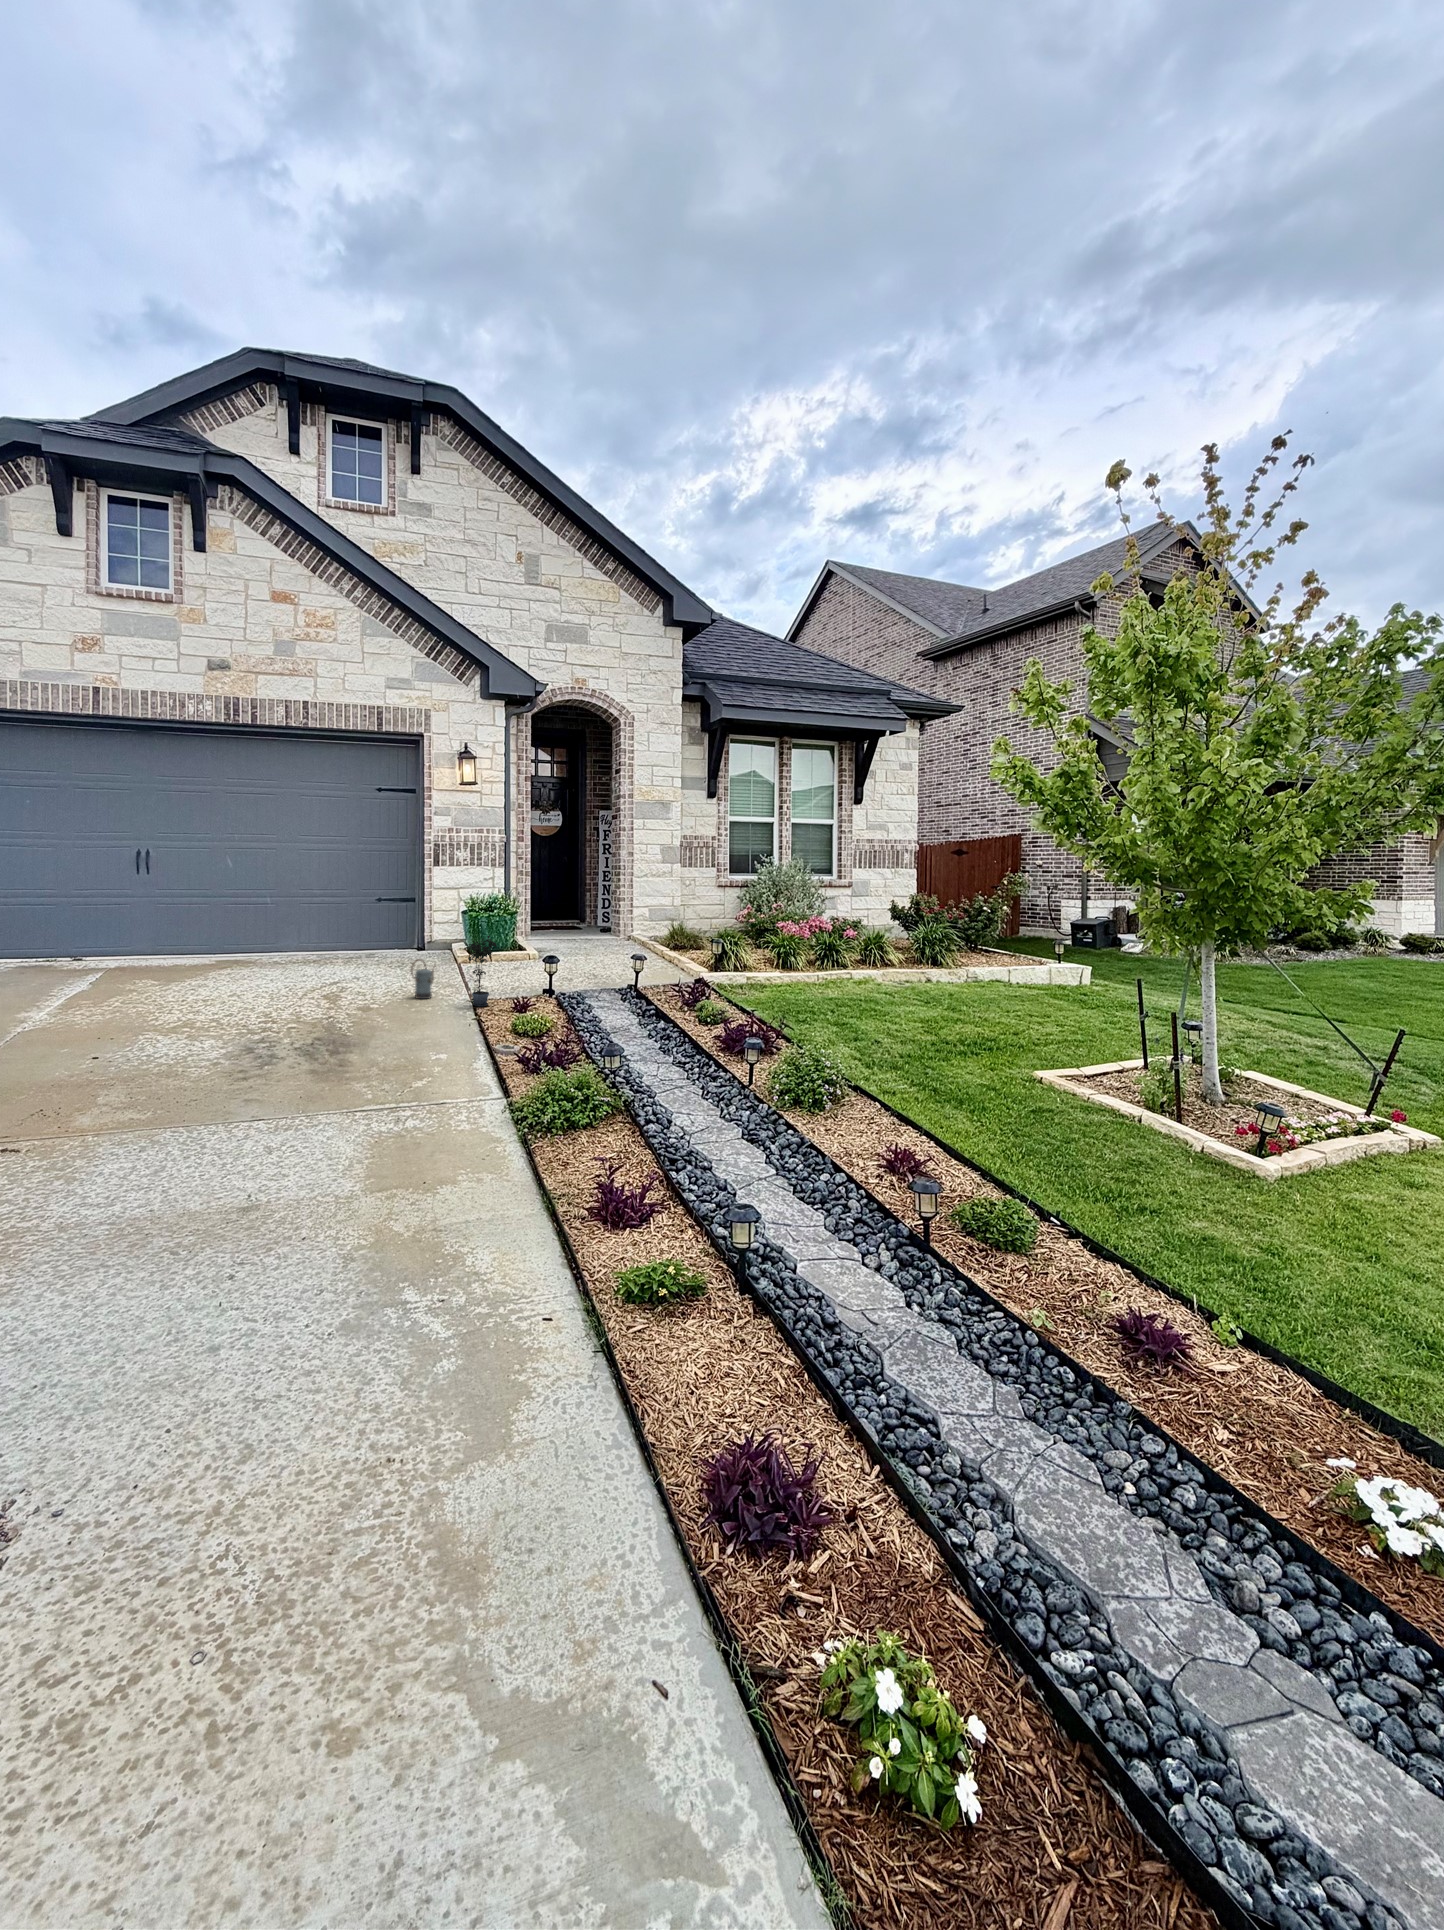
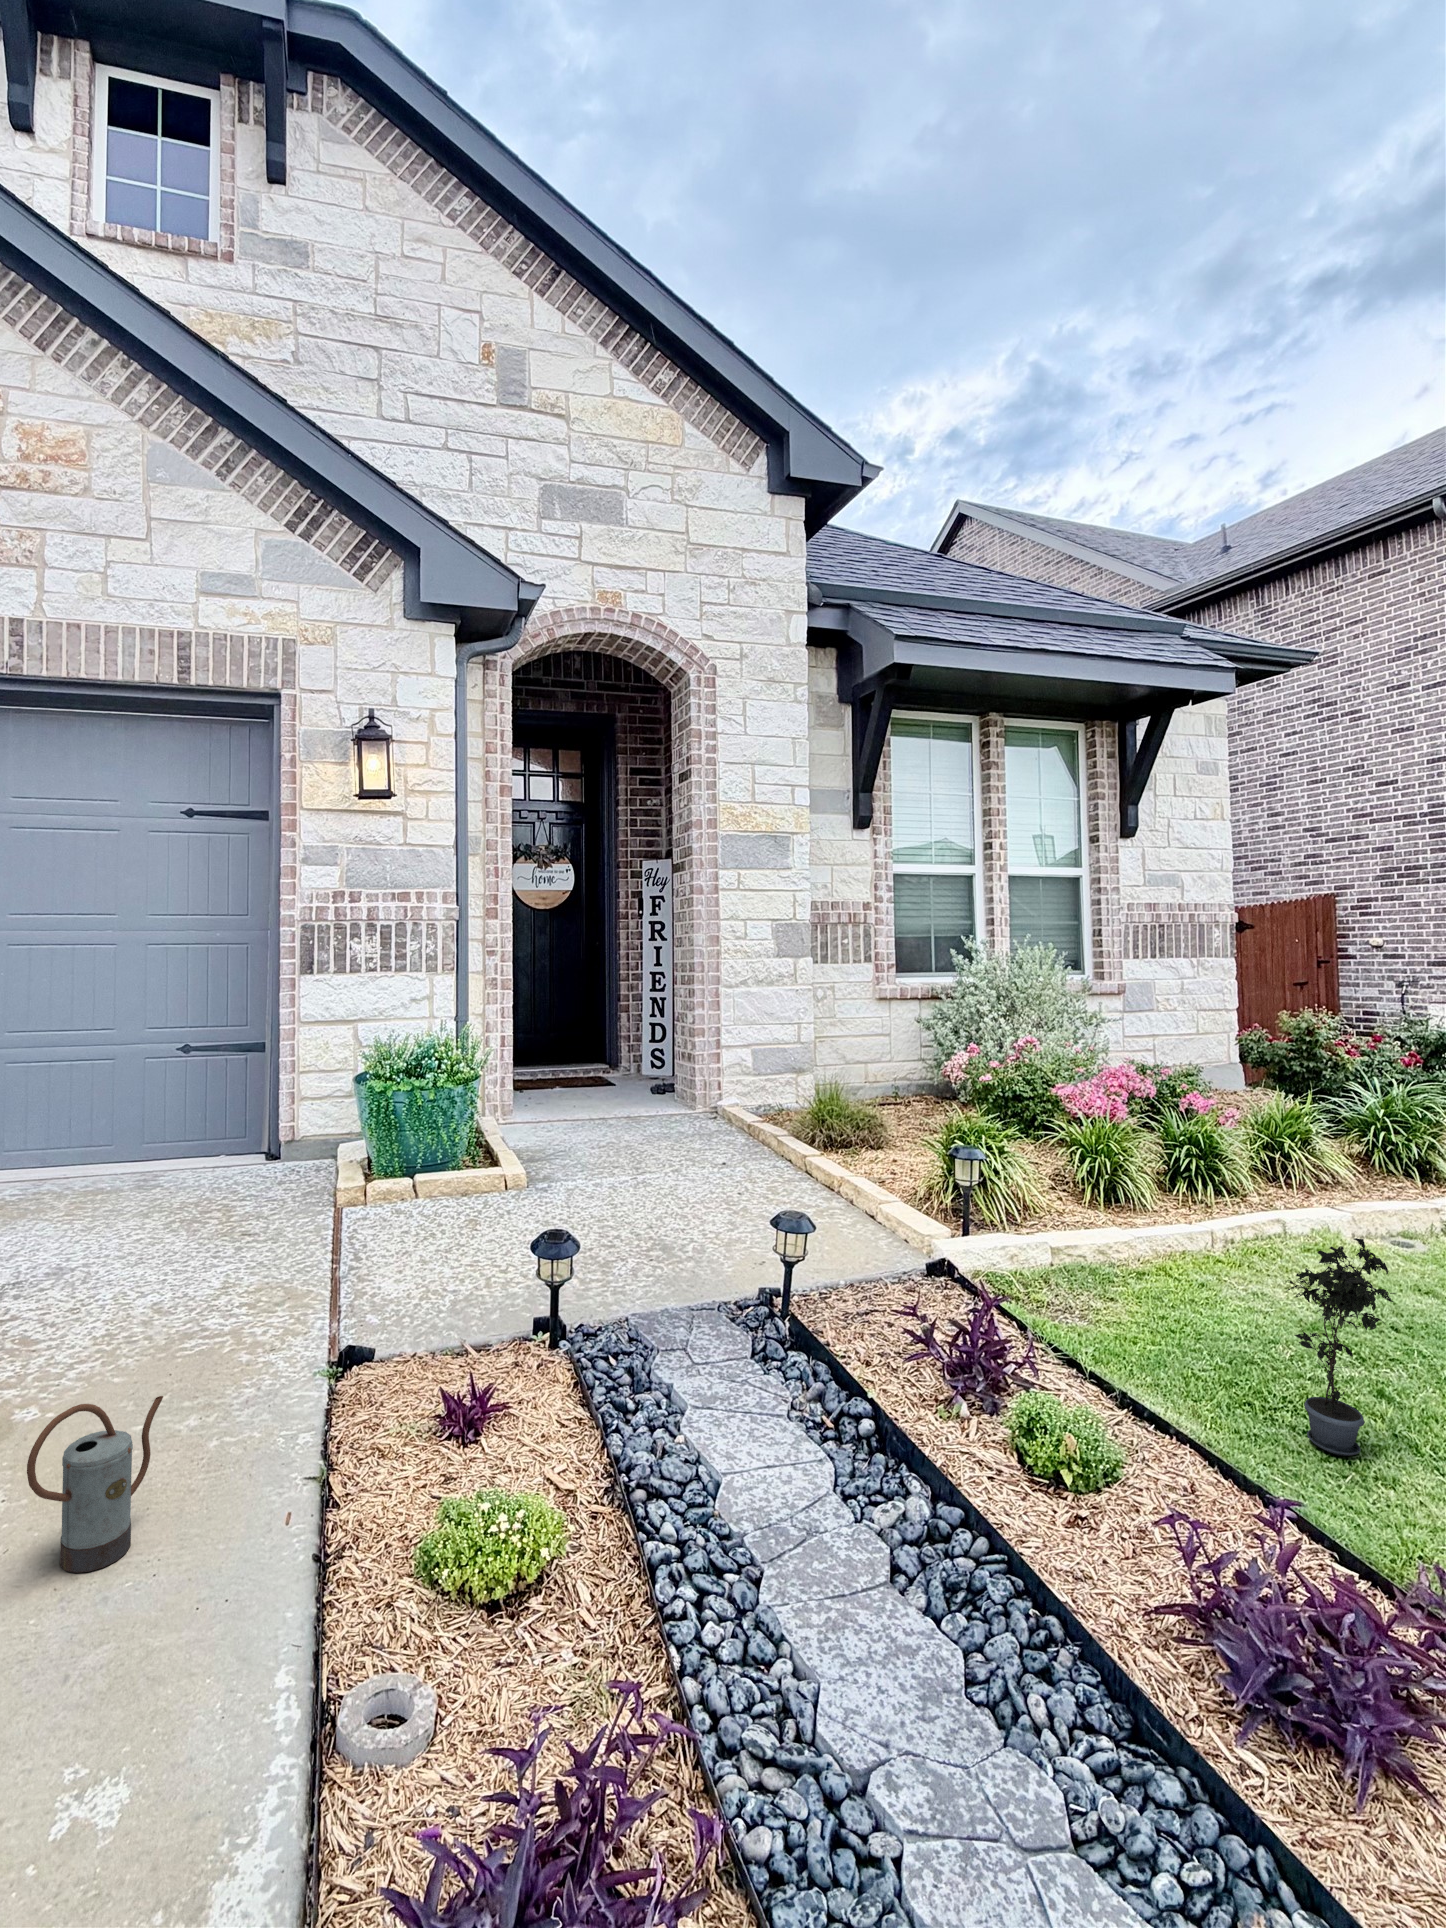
potted plant: present [465,936,497,1007] -> present [1287,1238,1395,1456]

